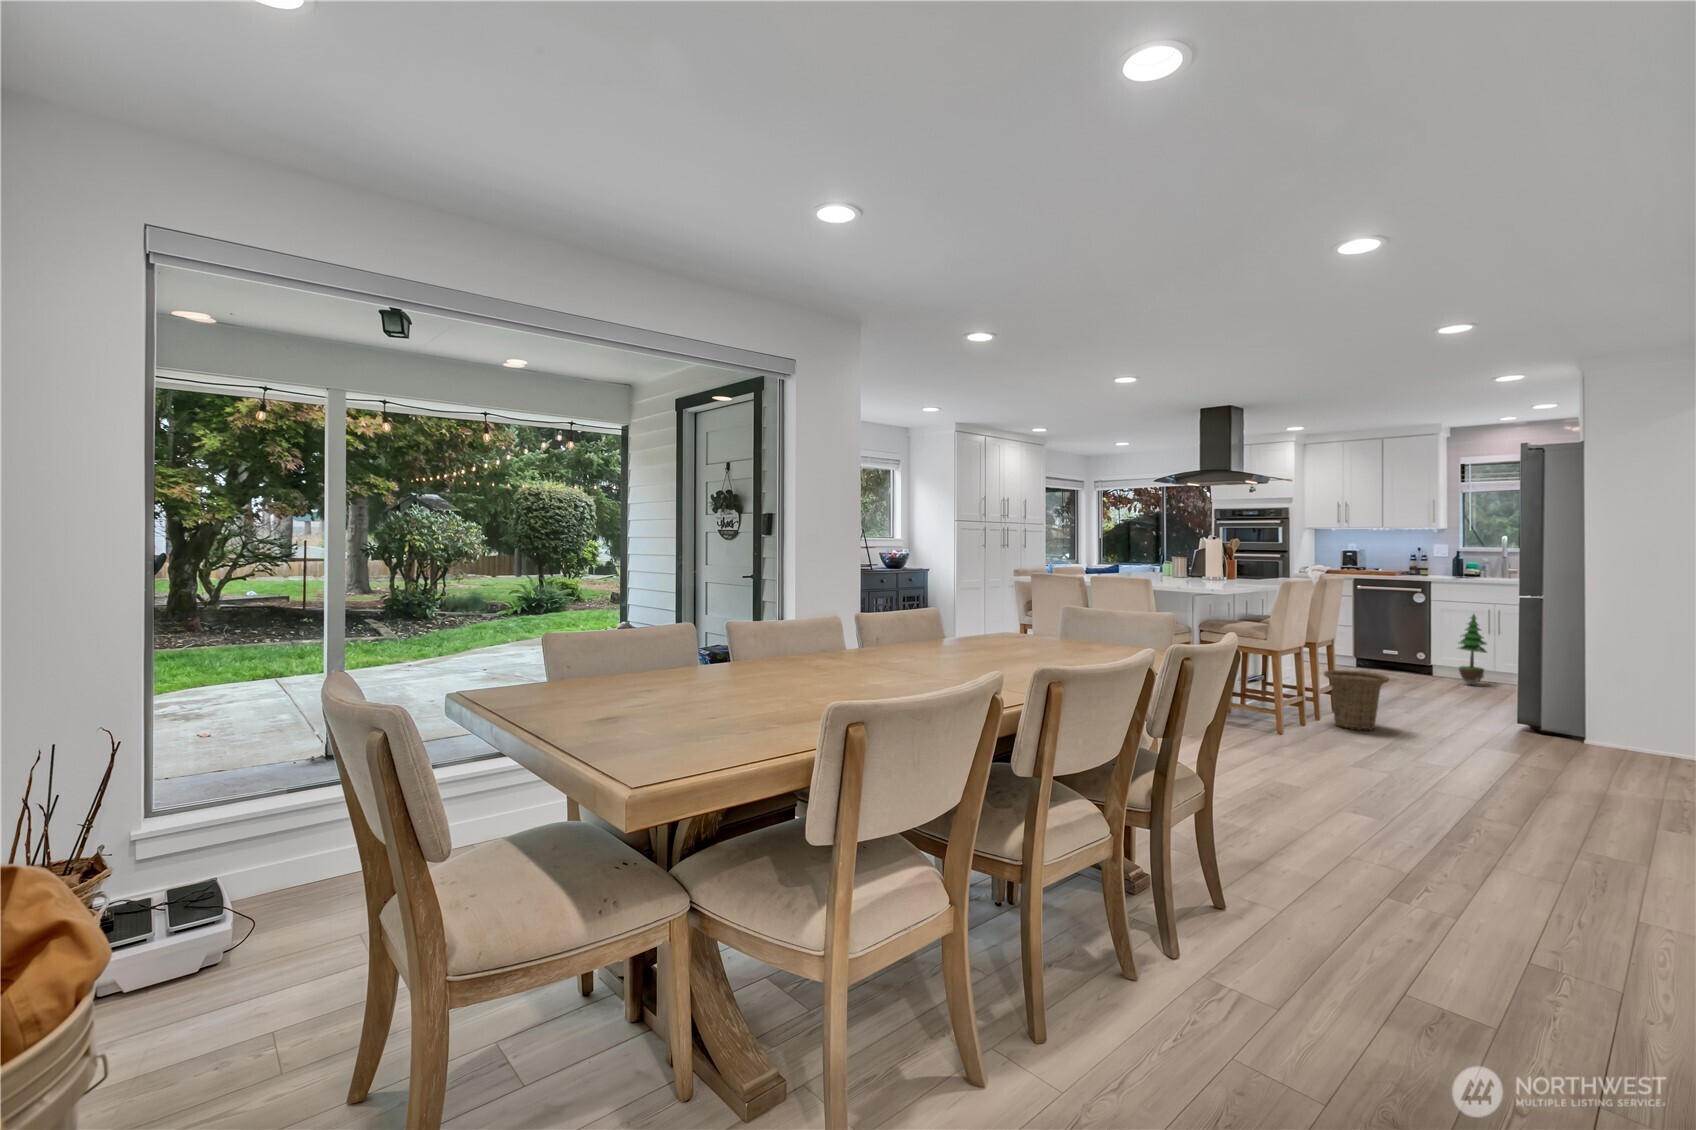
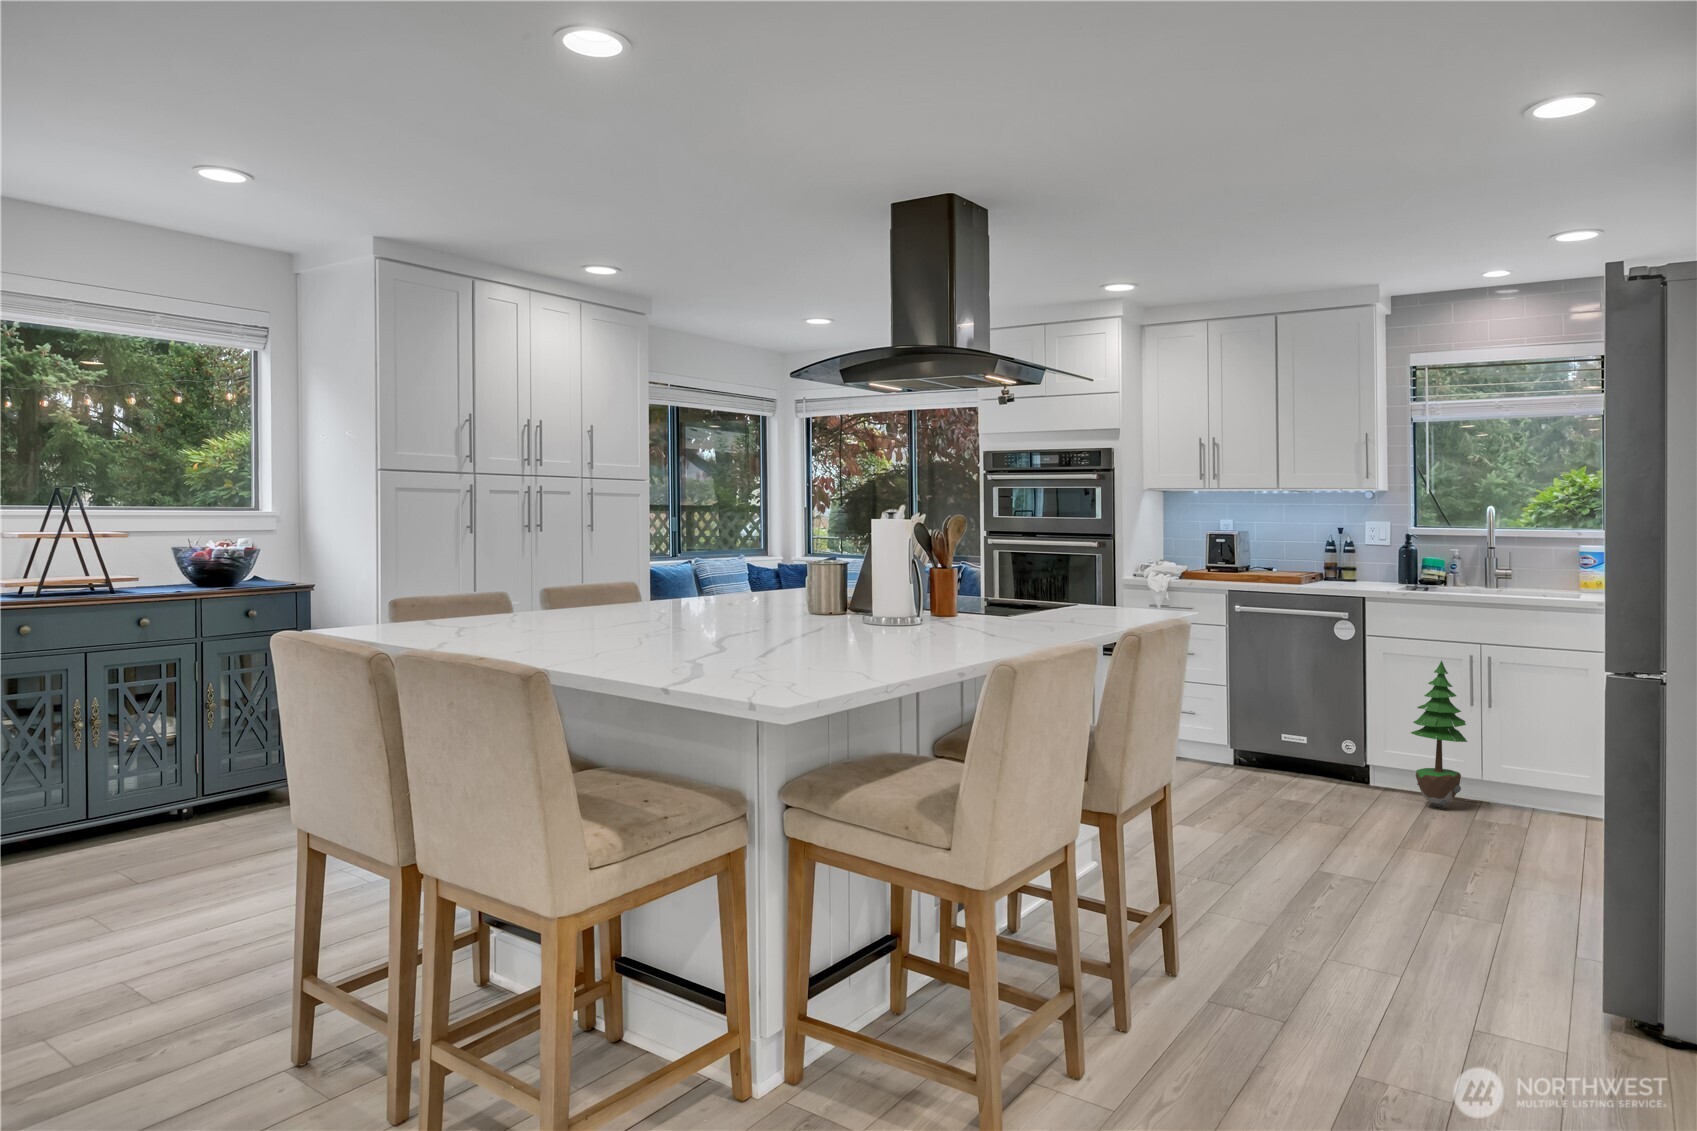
basket: present [1324,670,1389,730] -> none [1147,839,1293,1002]

